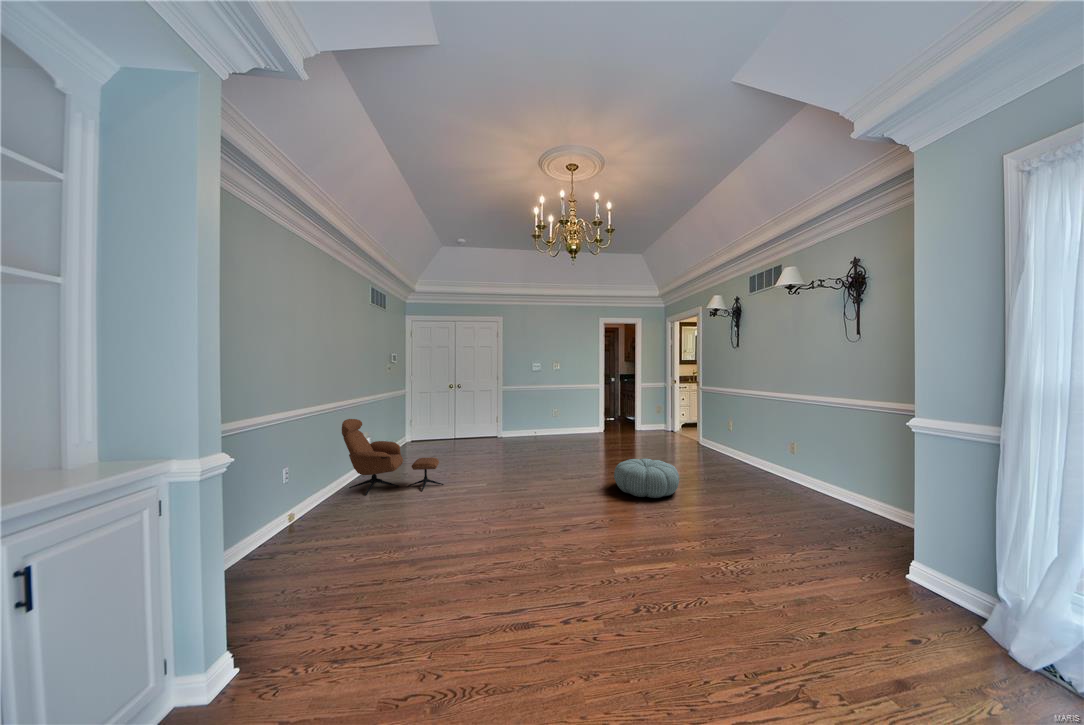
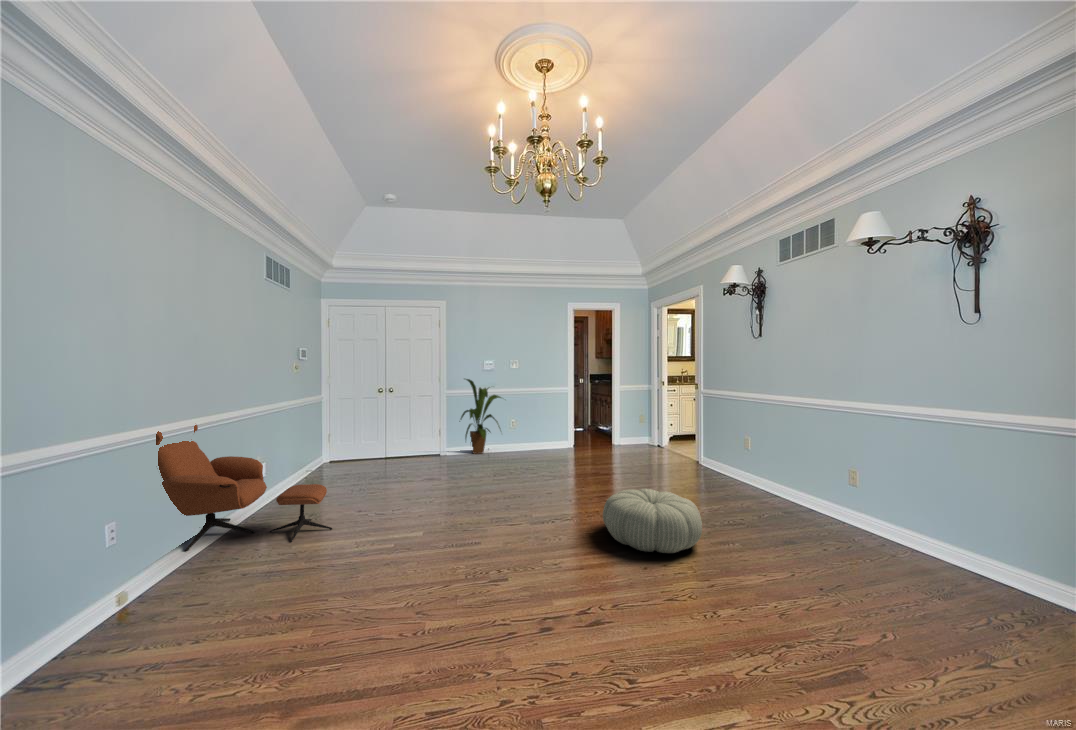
house plant: none [517,384,552,439] -> present [461,379,501,454]

